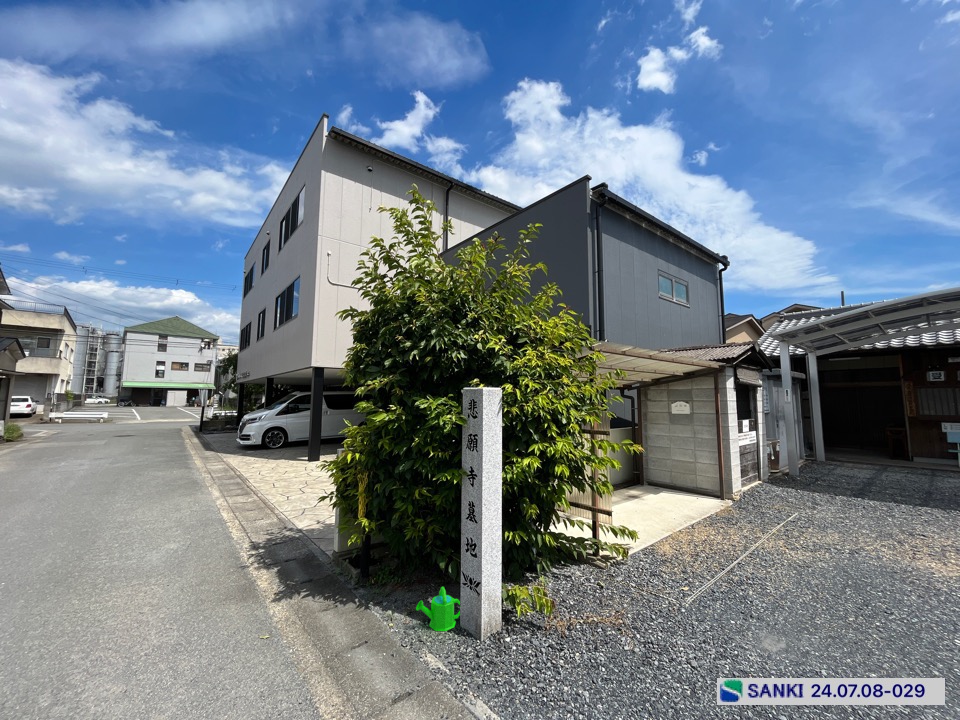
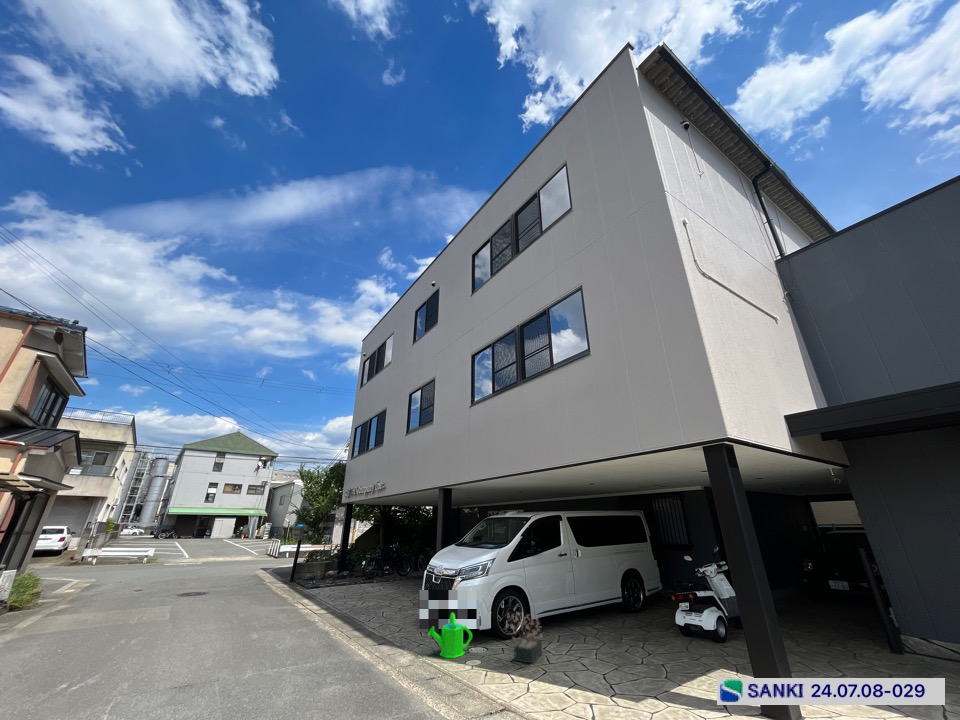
decorative plant: none [501,590,539,643] -> present [507,613,543,664]

